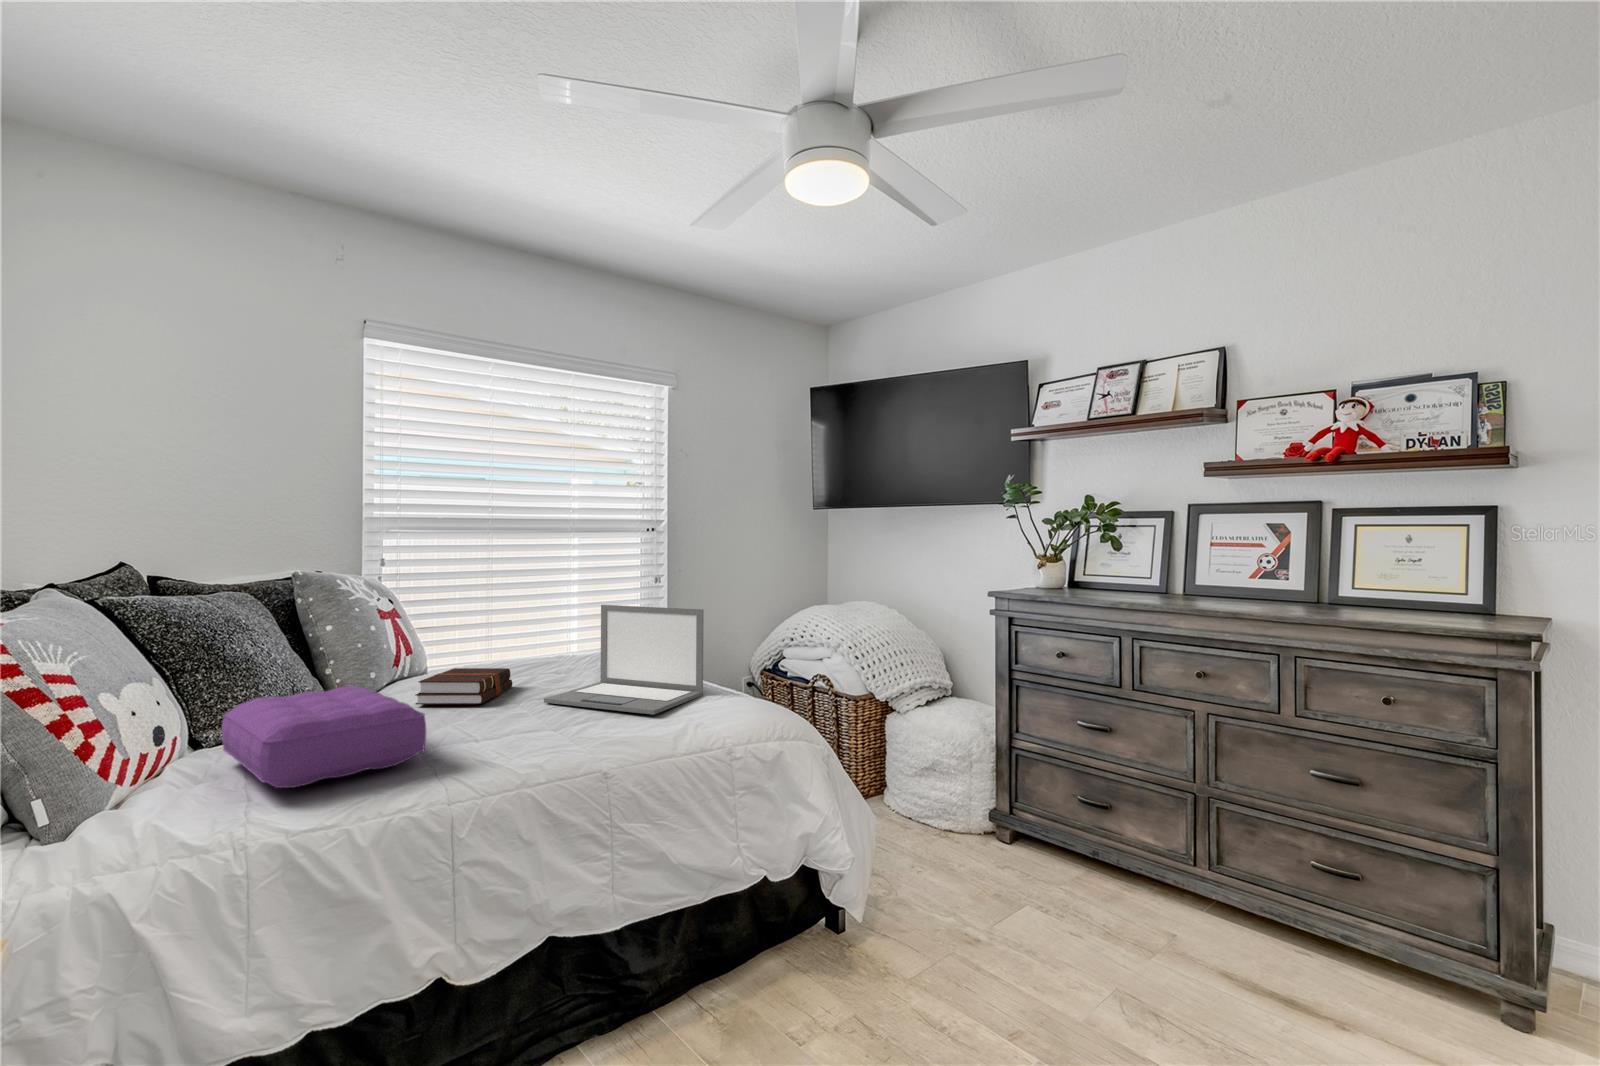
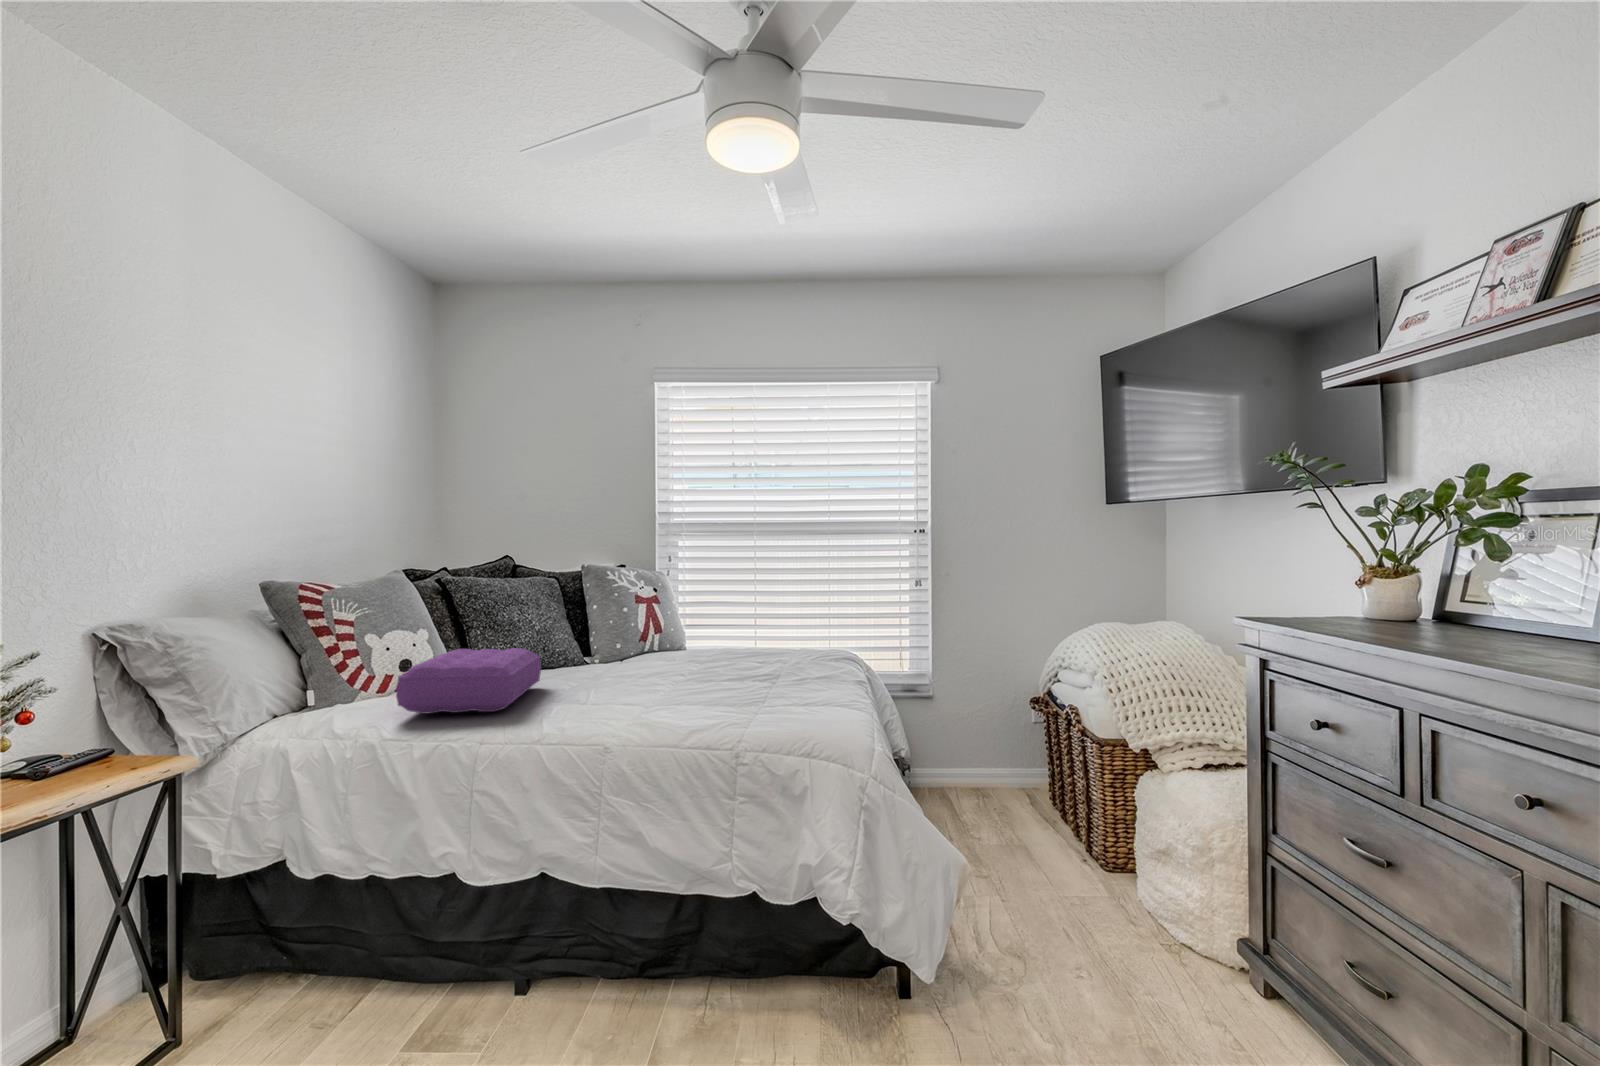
laptop: present [544,605,704,715] -> none [675,601,803,709]
hardback book: present [416,668,512,704] -> none [602,647,689,678]

